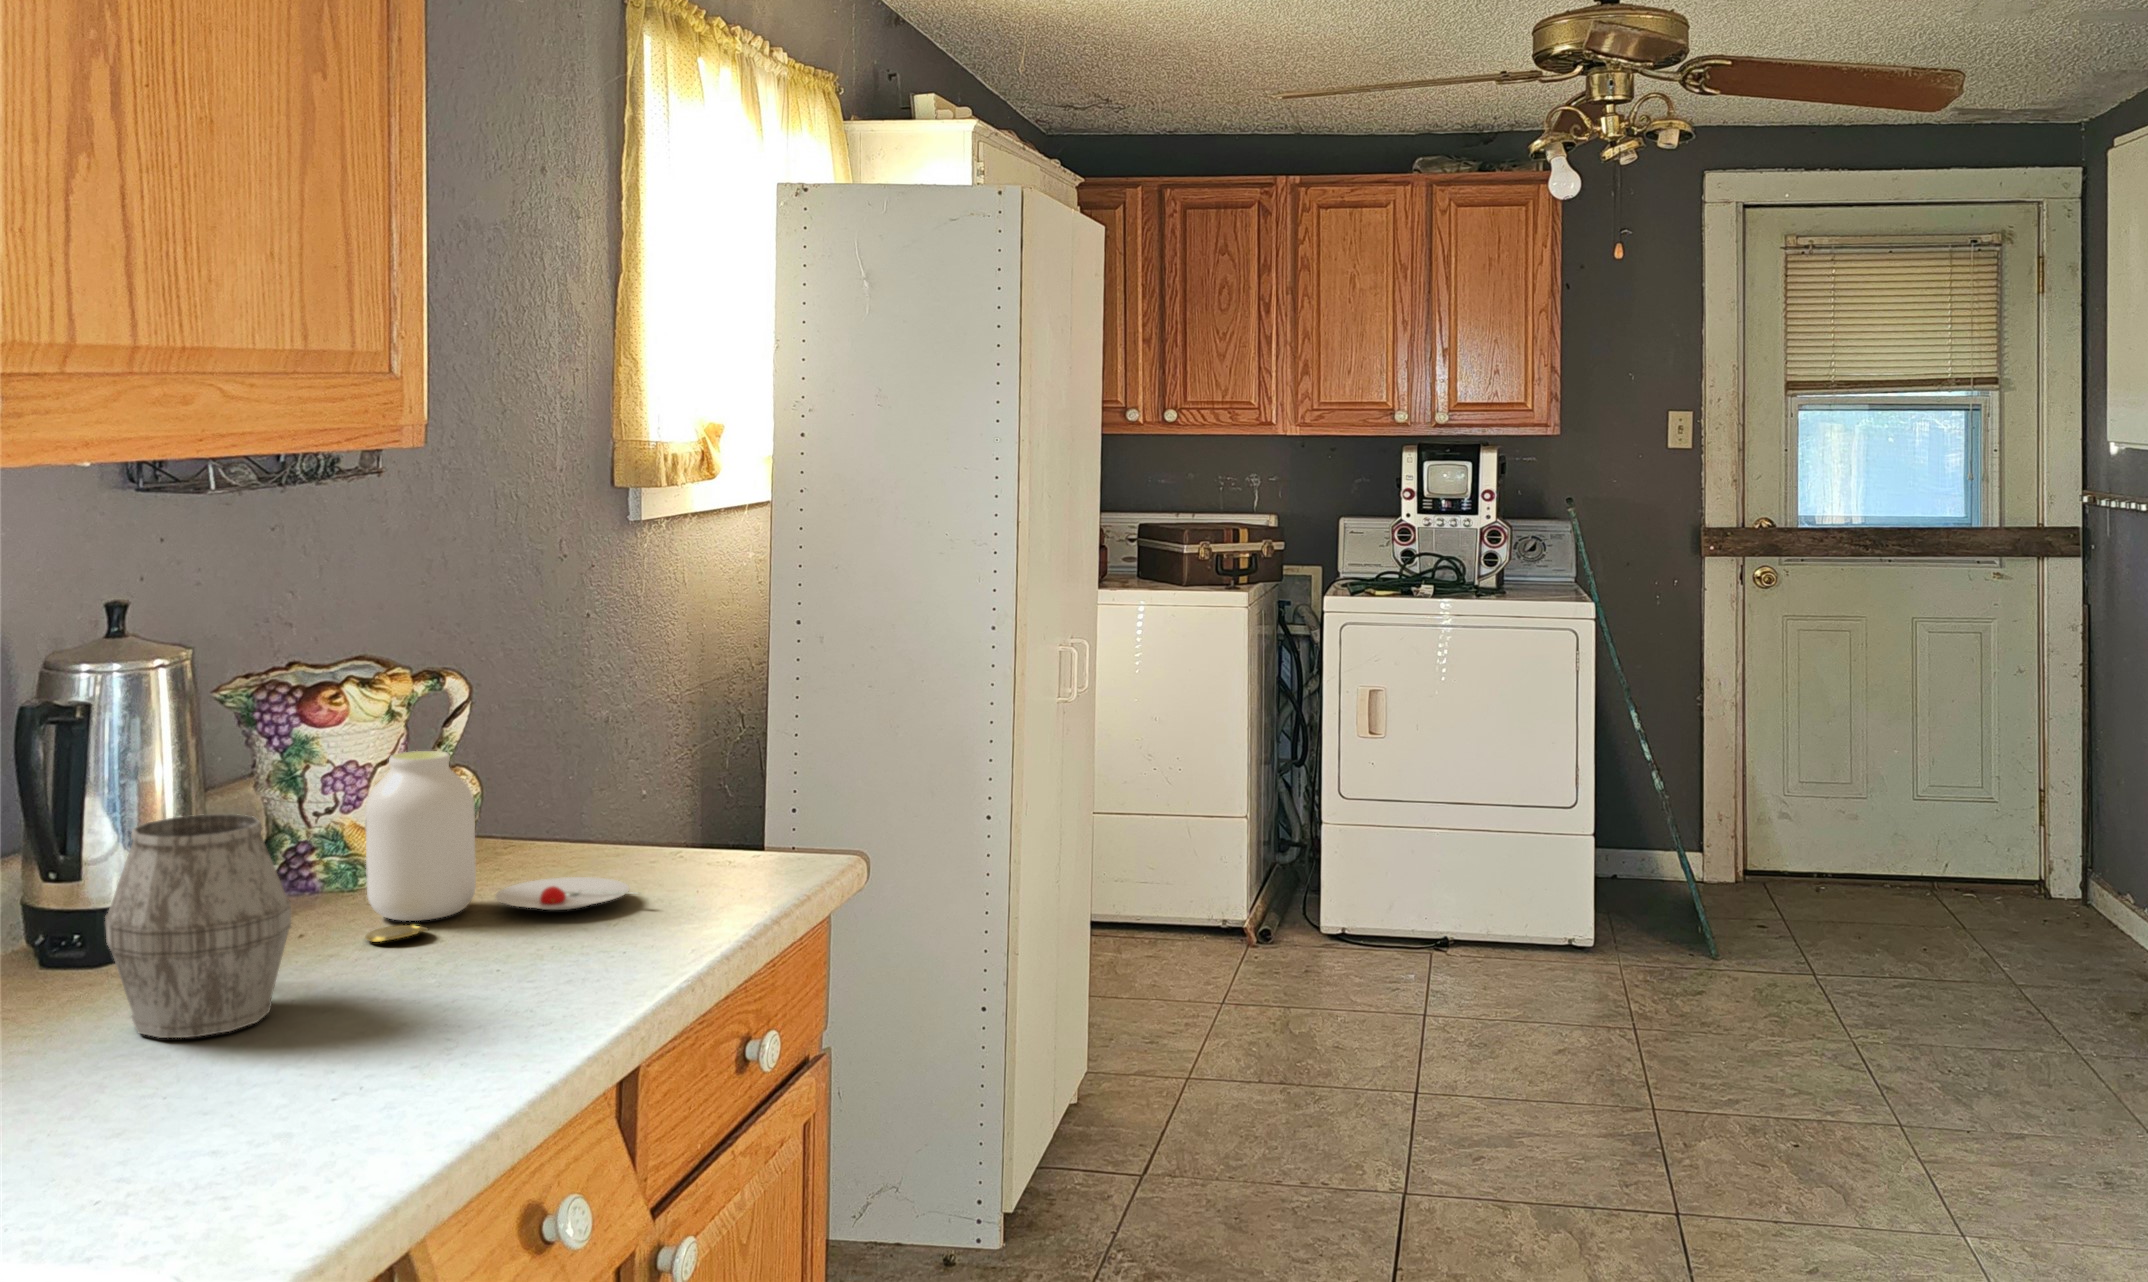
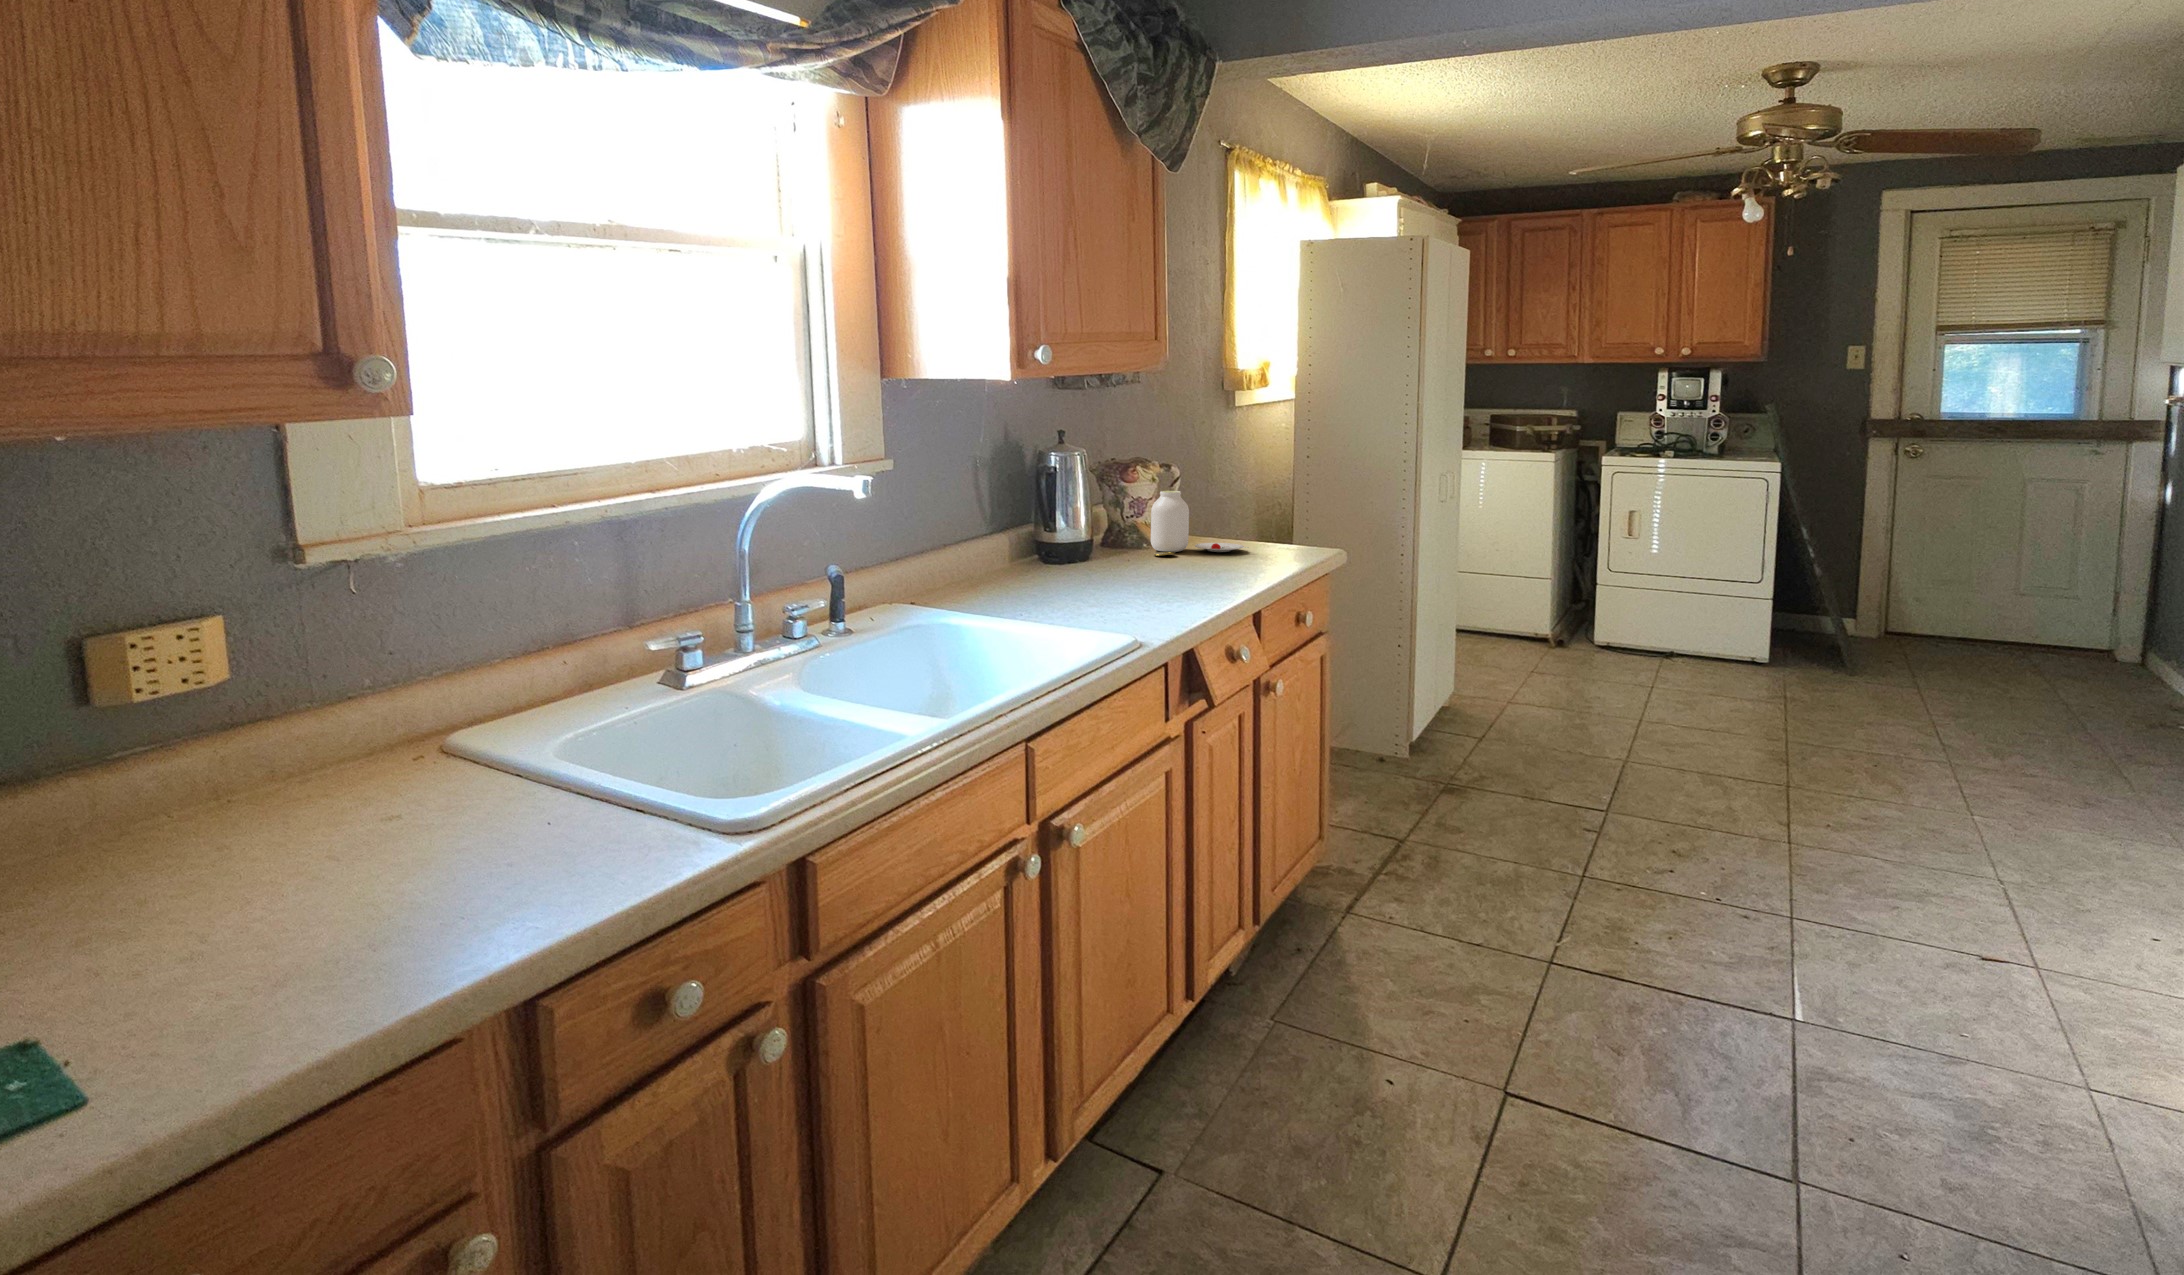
mug: present [105,814,291,1038] -> none [1088,503,1143,572]

